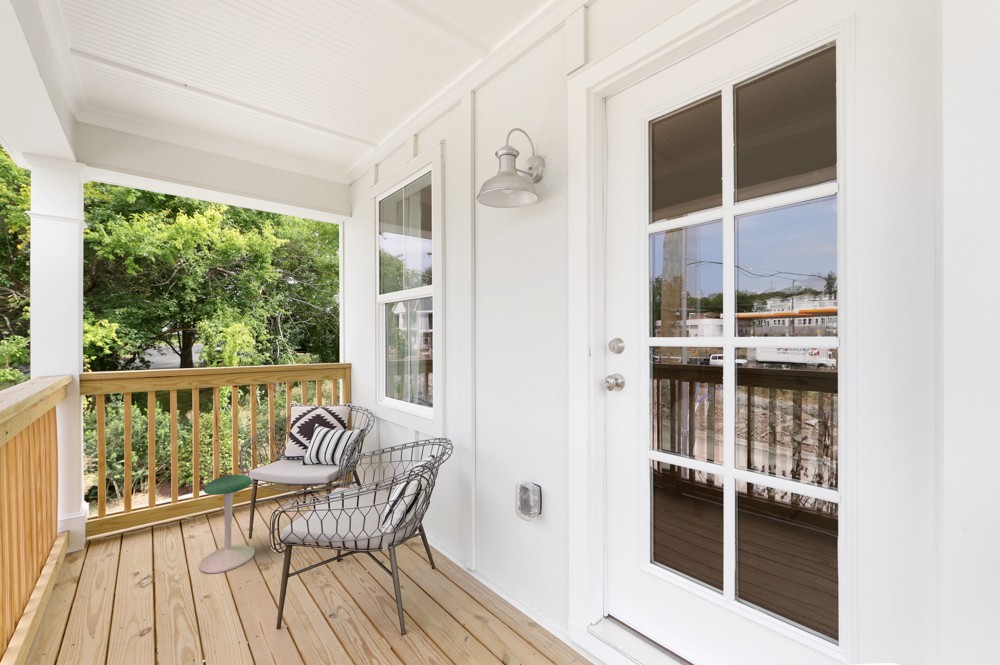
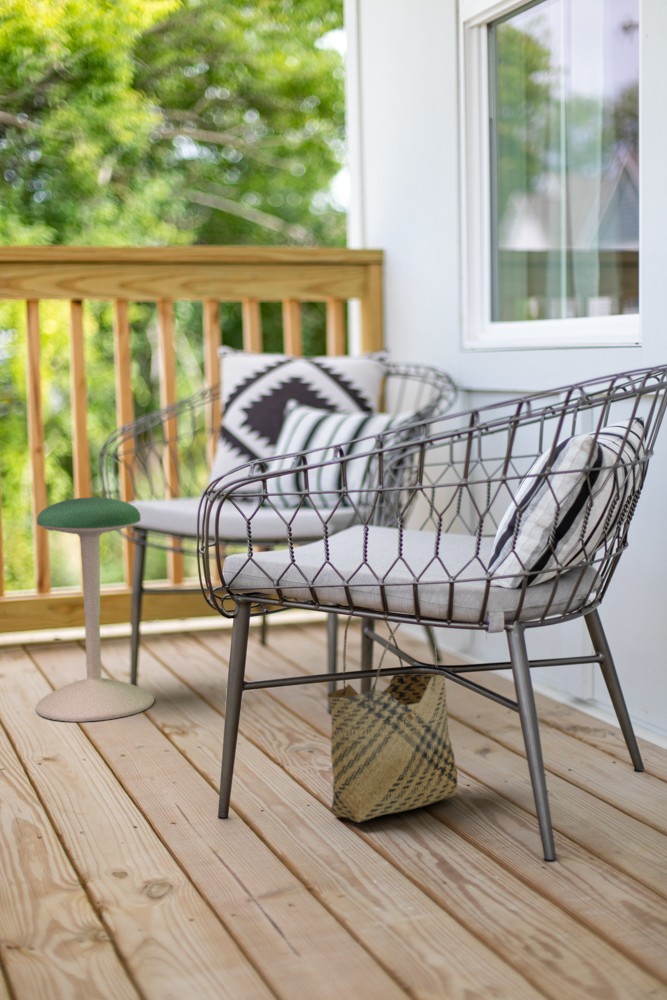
woven basket: none [322,534,372,625] -> present [328,615,458,822]

